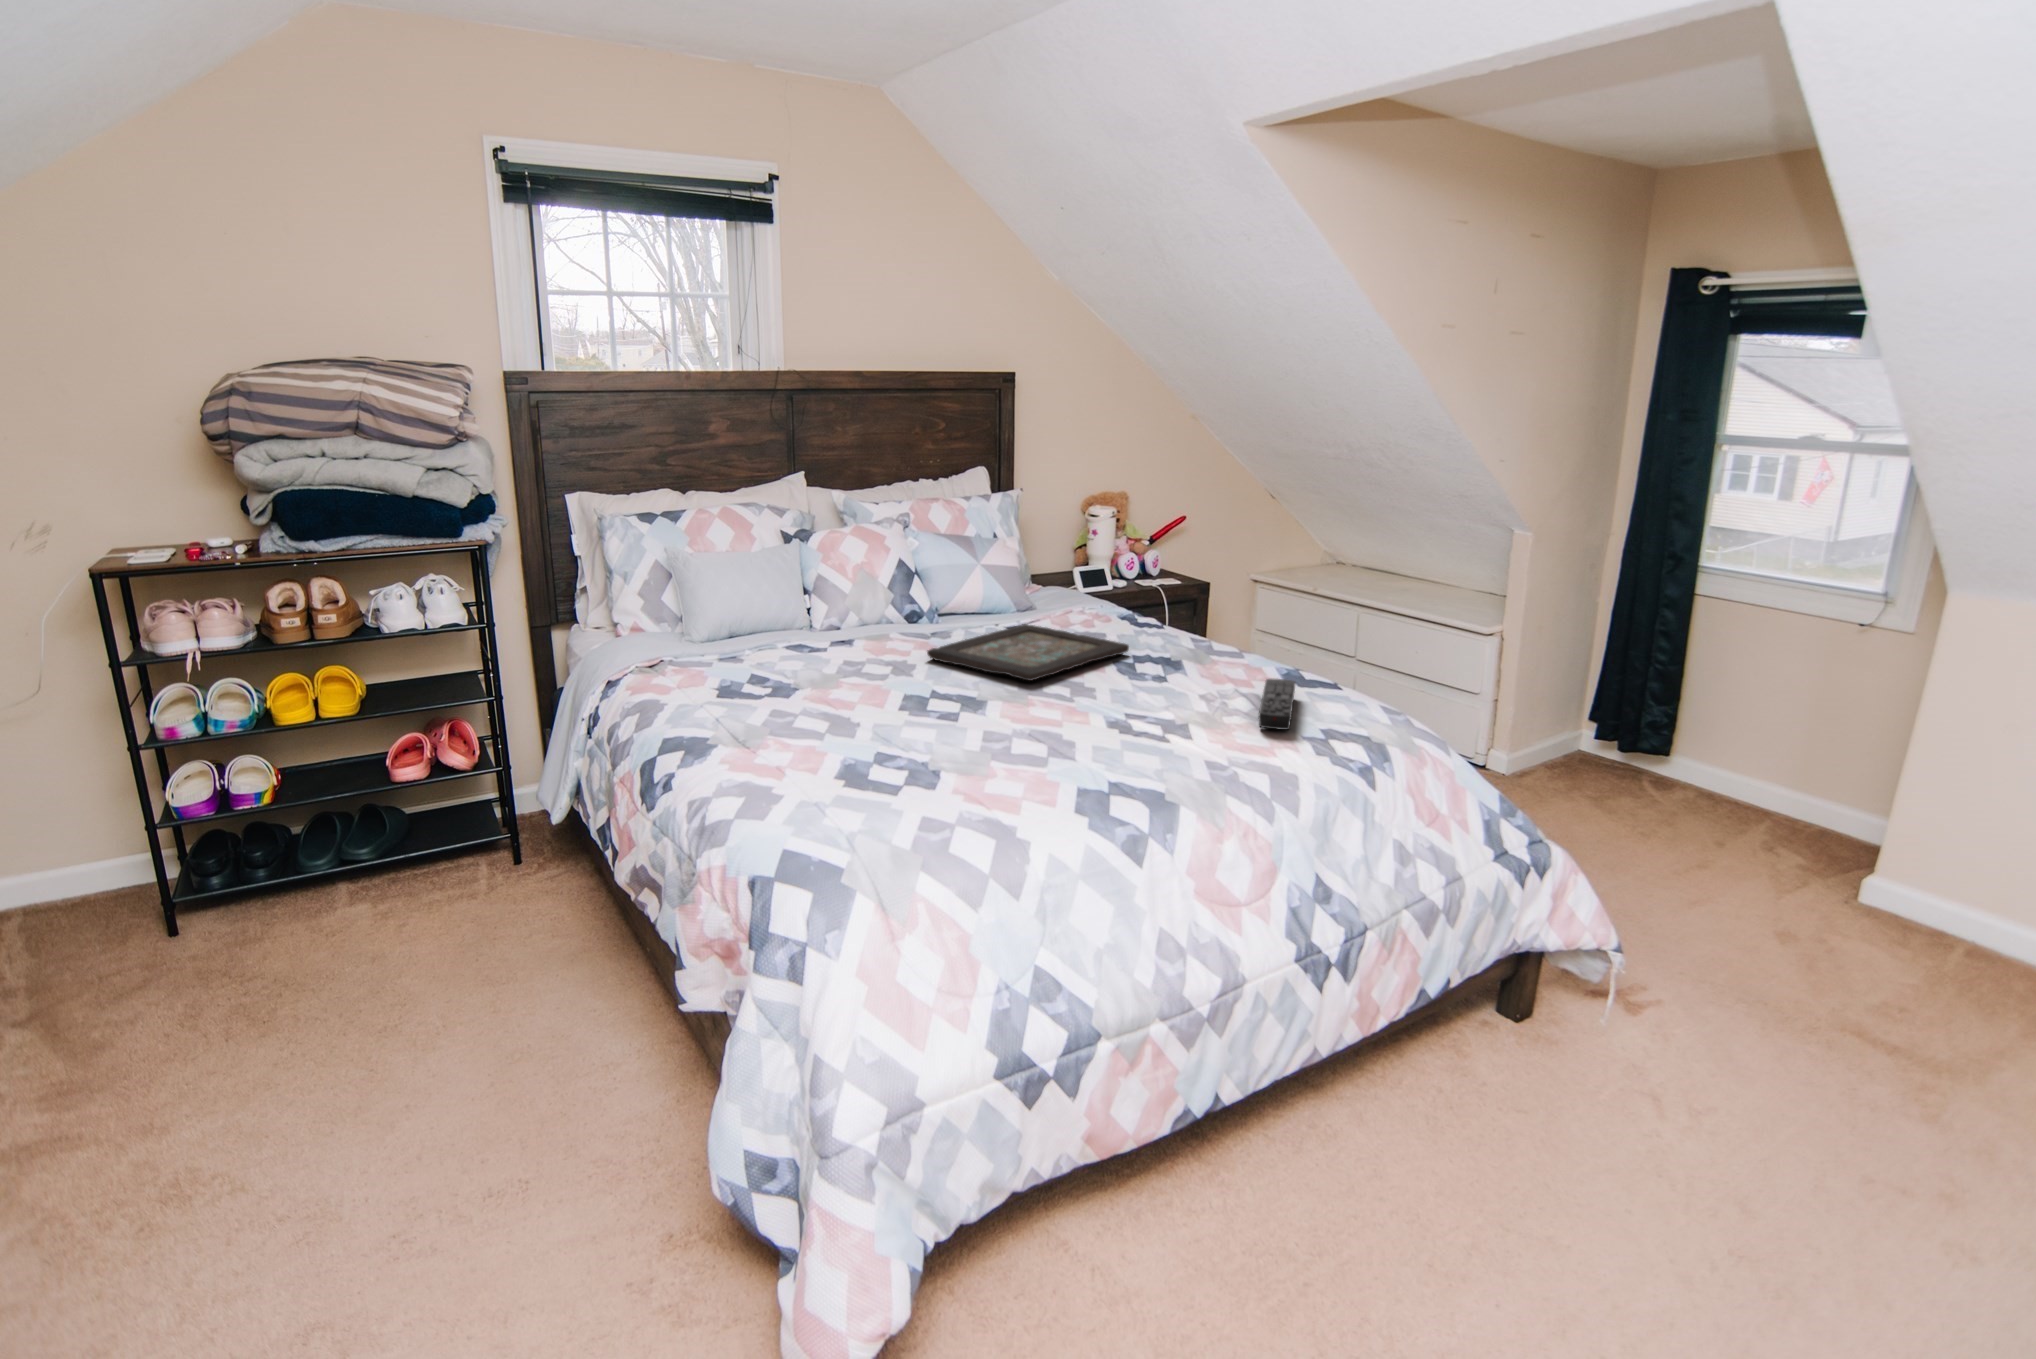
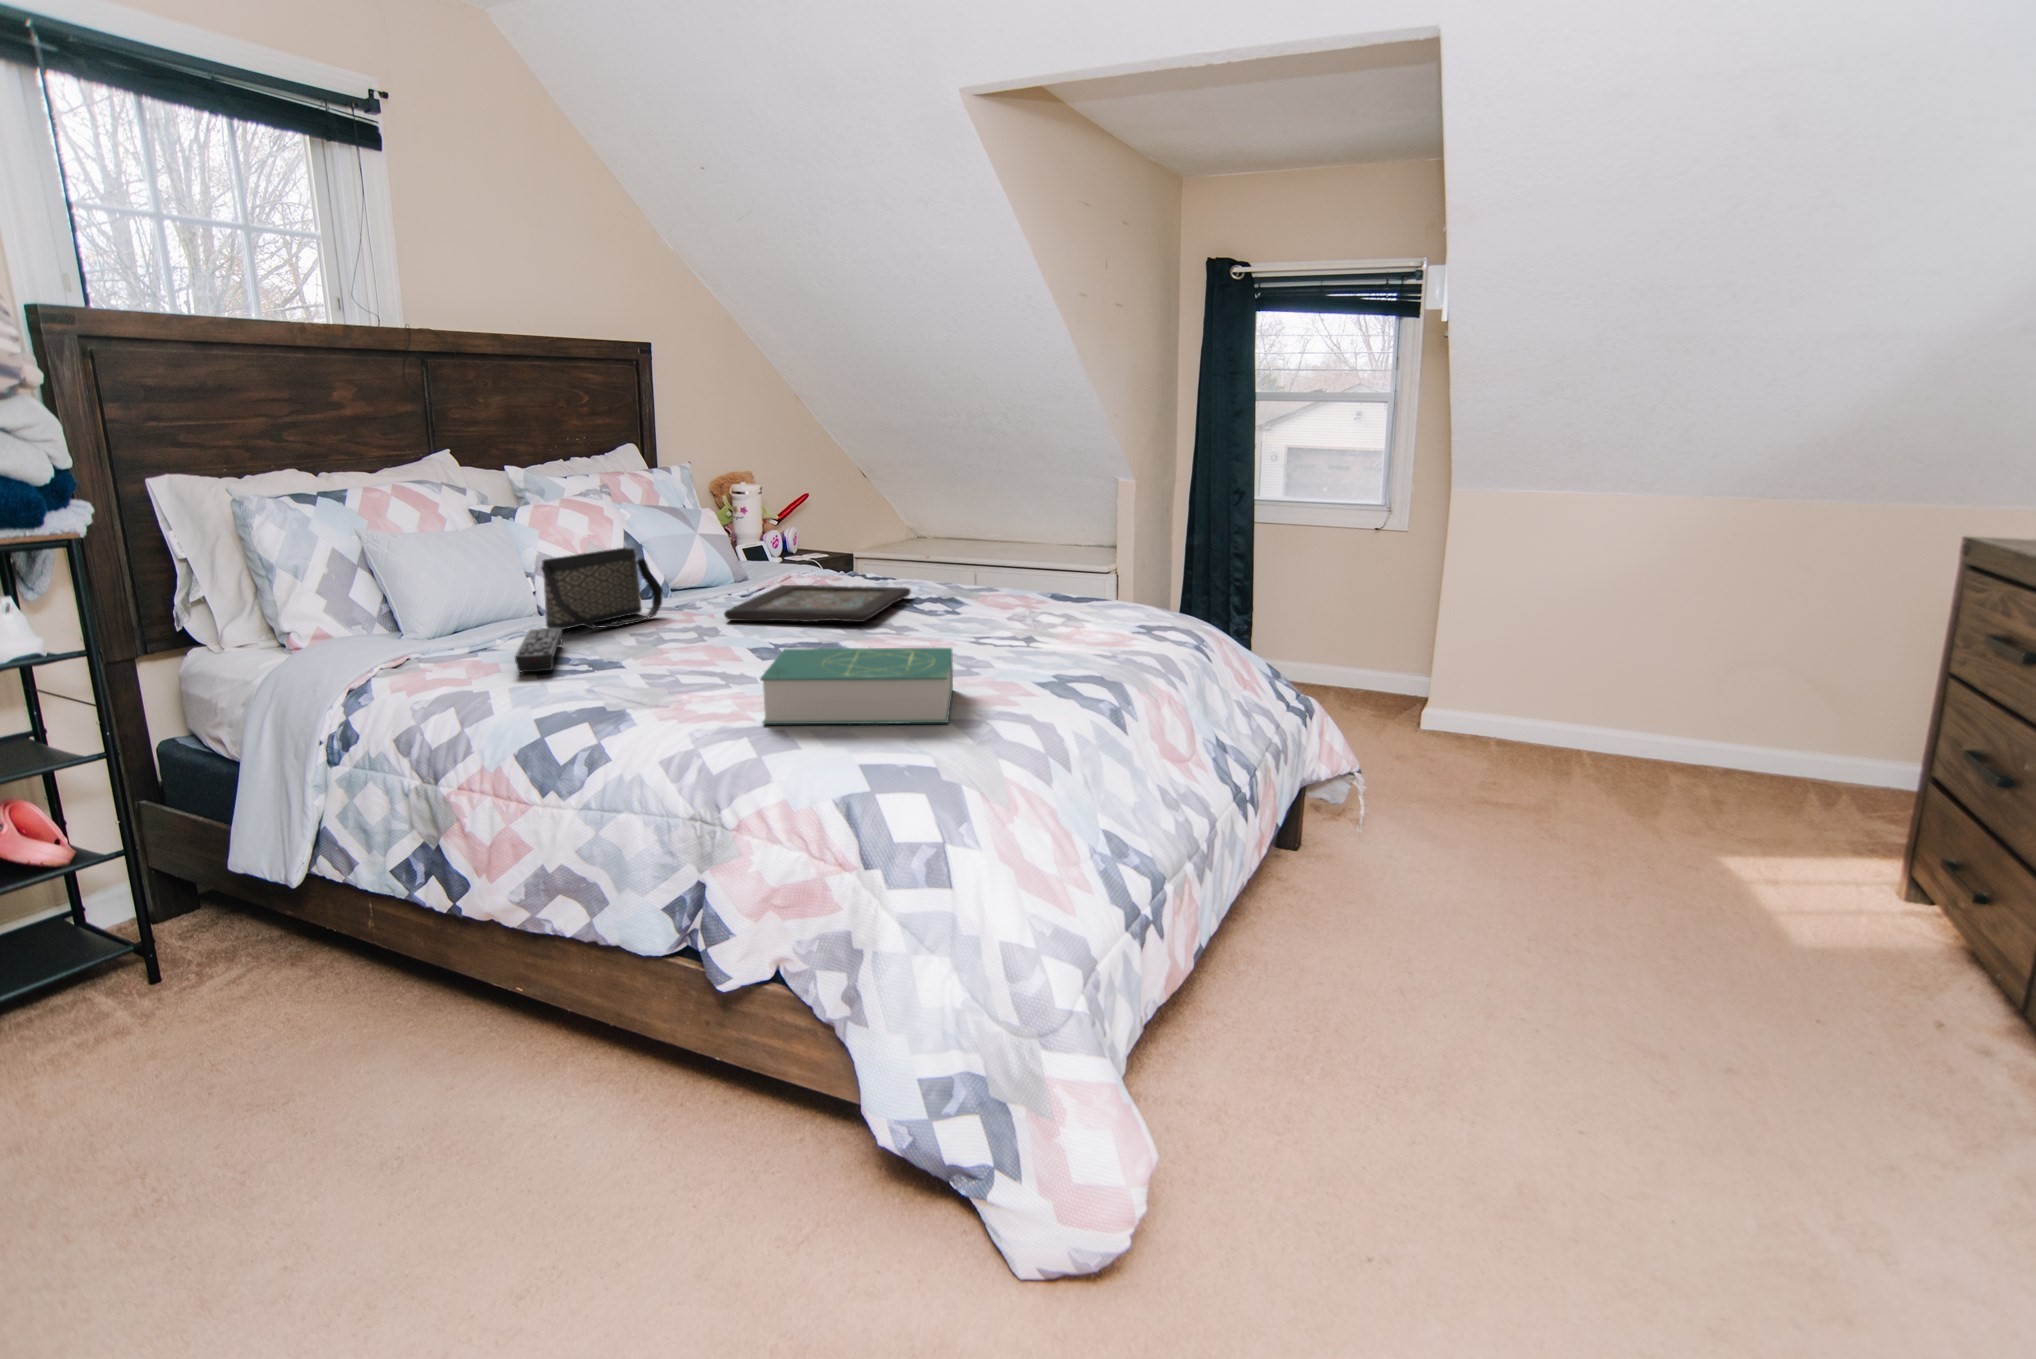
handbag: none [781,579,896,652] -> present [541,547,663,629]
remote control: present [1259,679,1295,730] -> present [515,628,563,672]
book: none [769,714,981,823] -> present [760,648,953,724]

